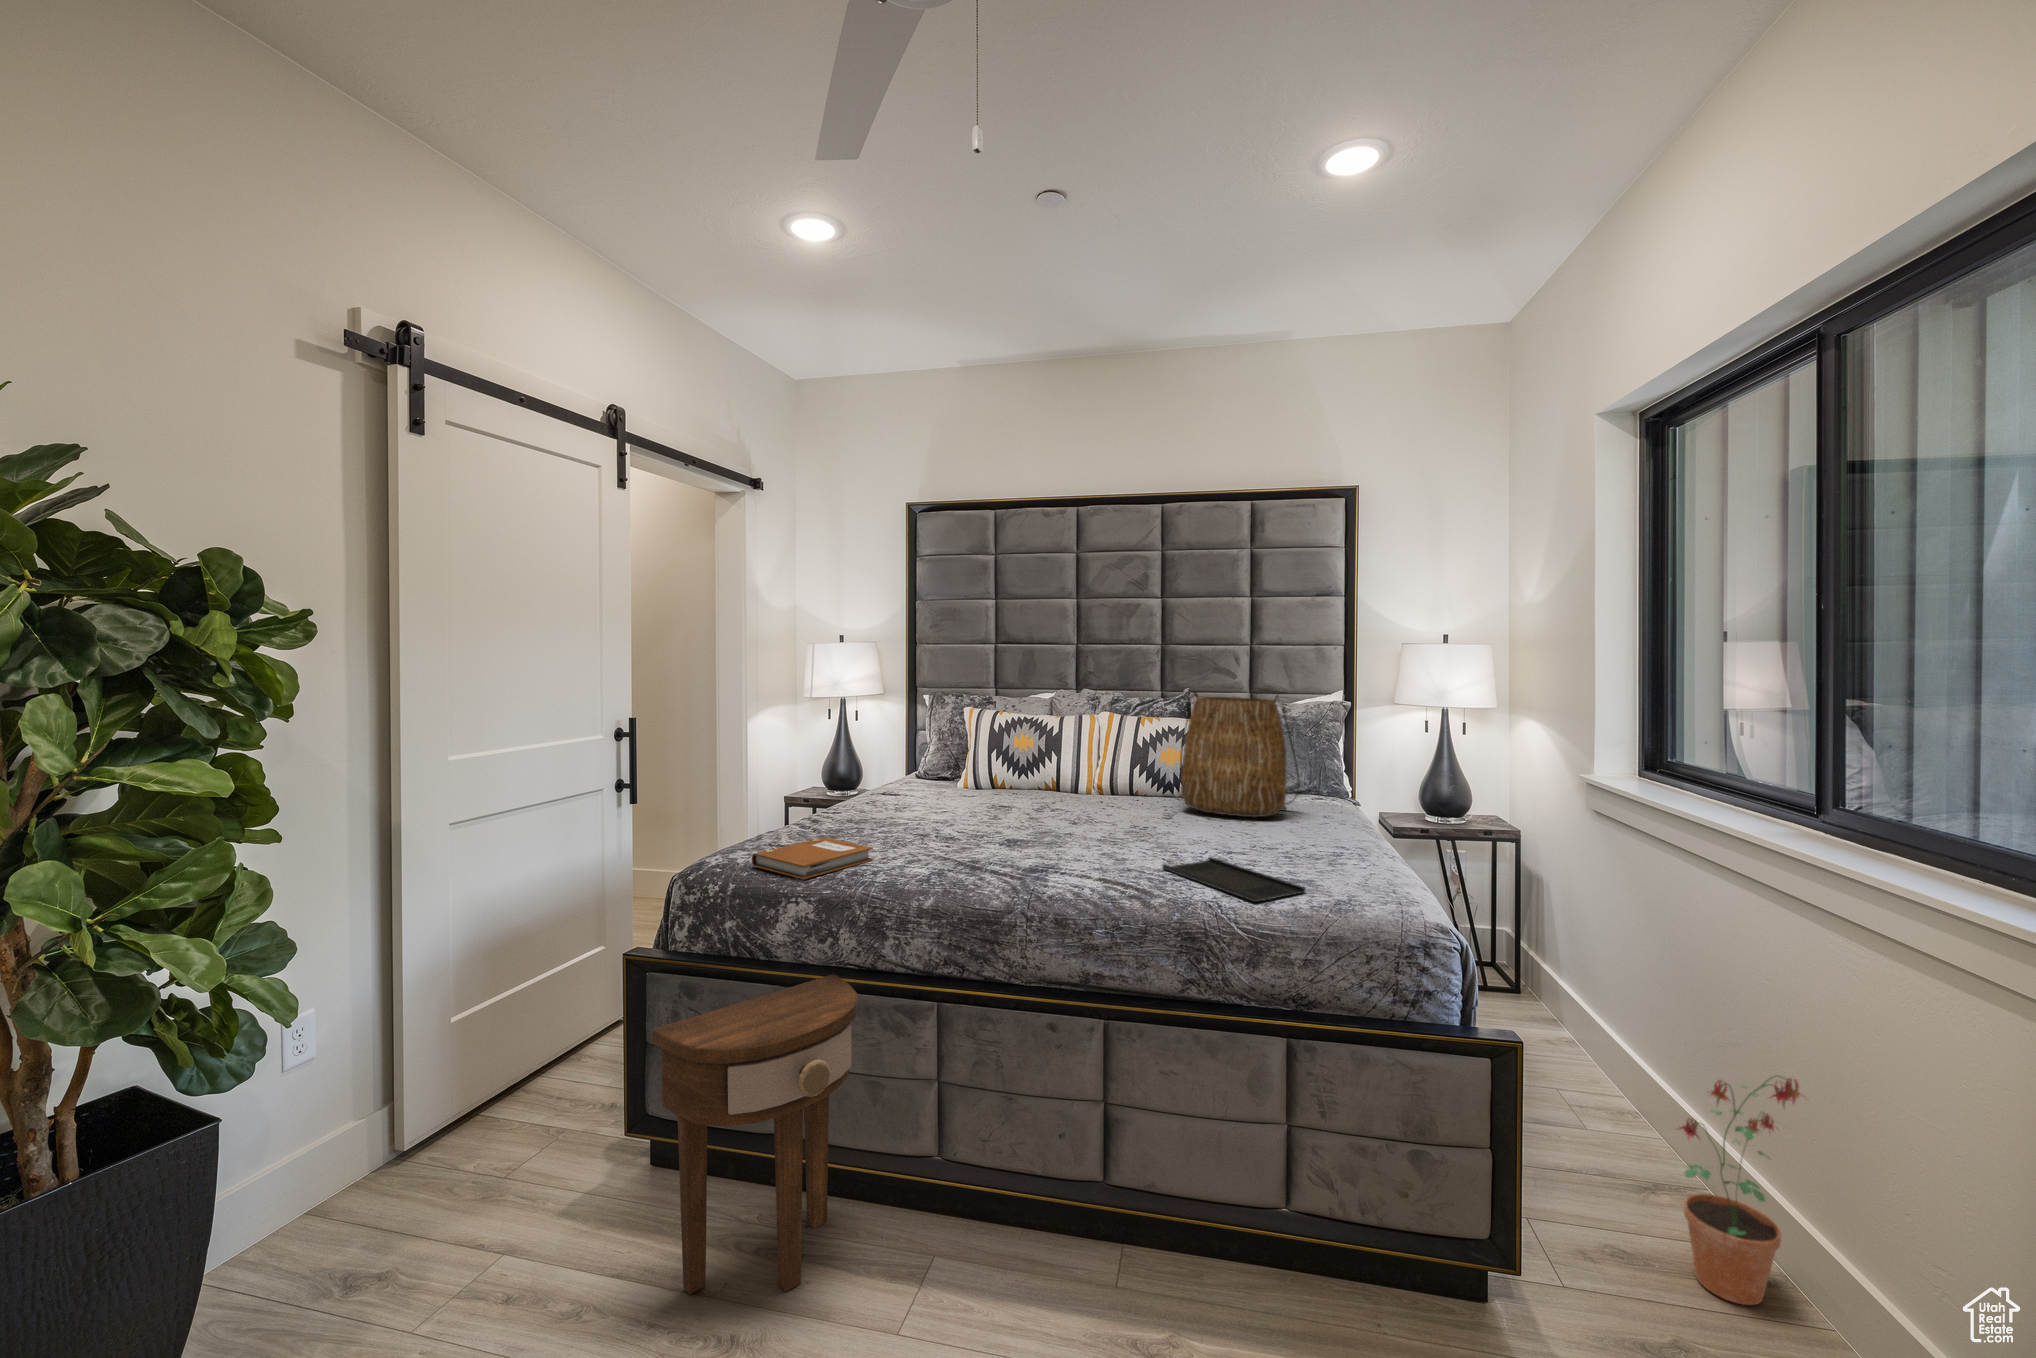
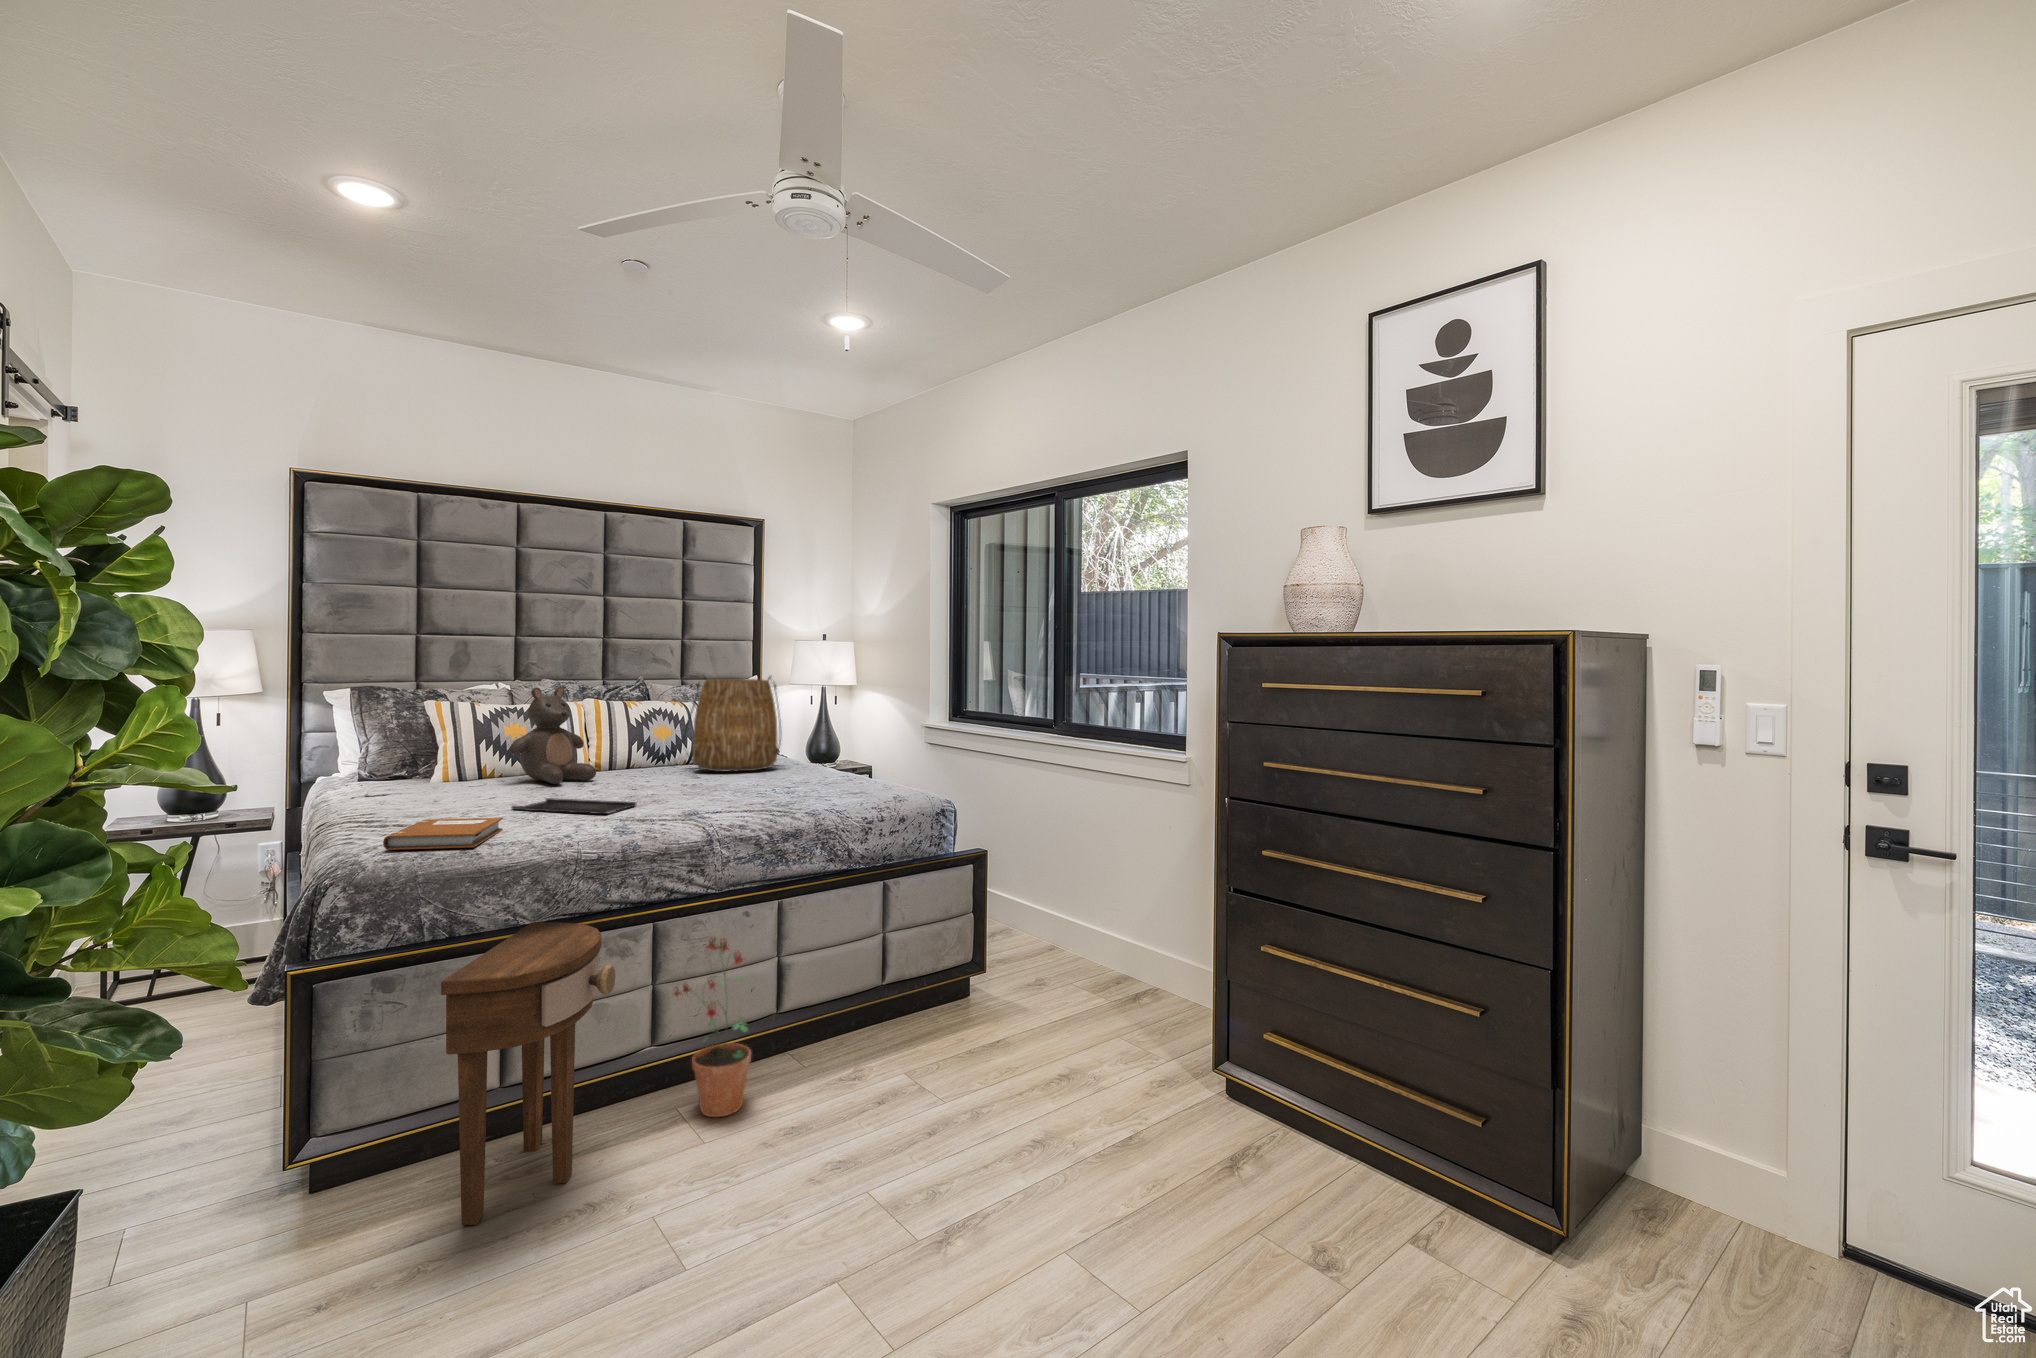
teddy bear: none [996,701,1076,807] -> present [510,687,596,784]
tray: present [1162,857,1306,902] -> present [511,798,636,814]
potted plant: present [1680,1075,1805,1305] -> present [674,937,751,1117]

